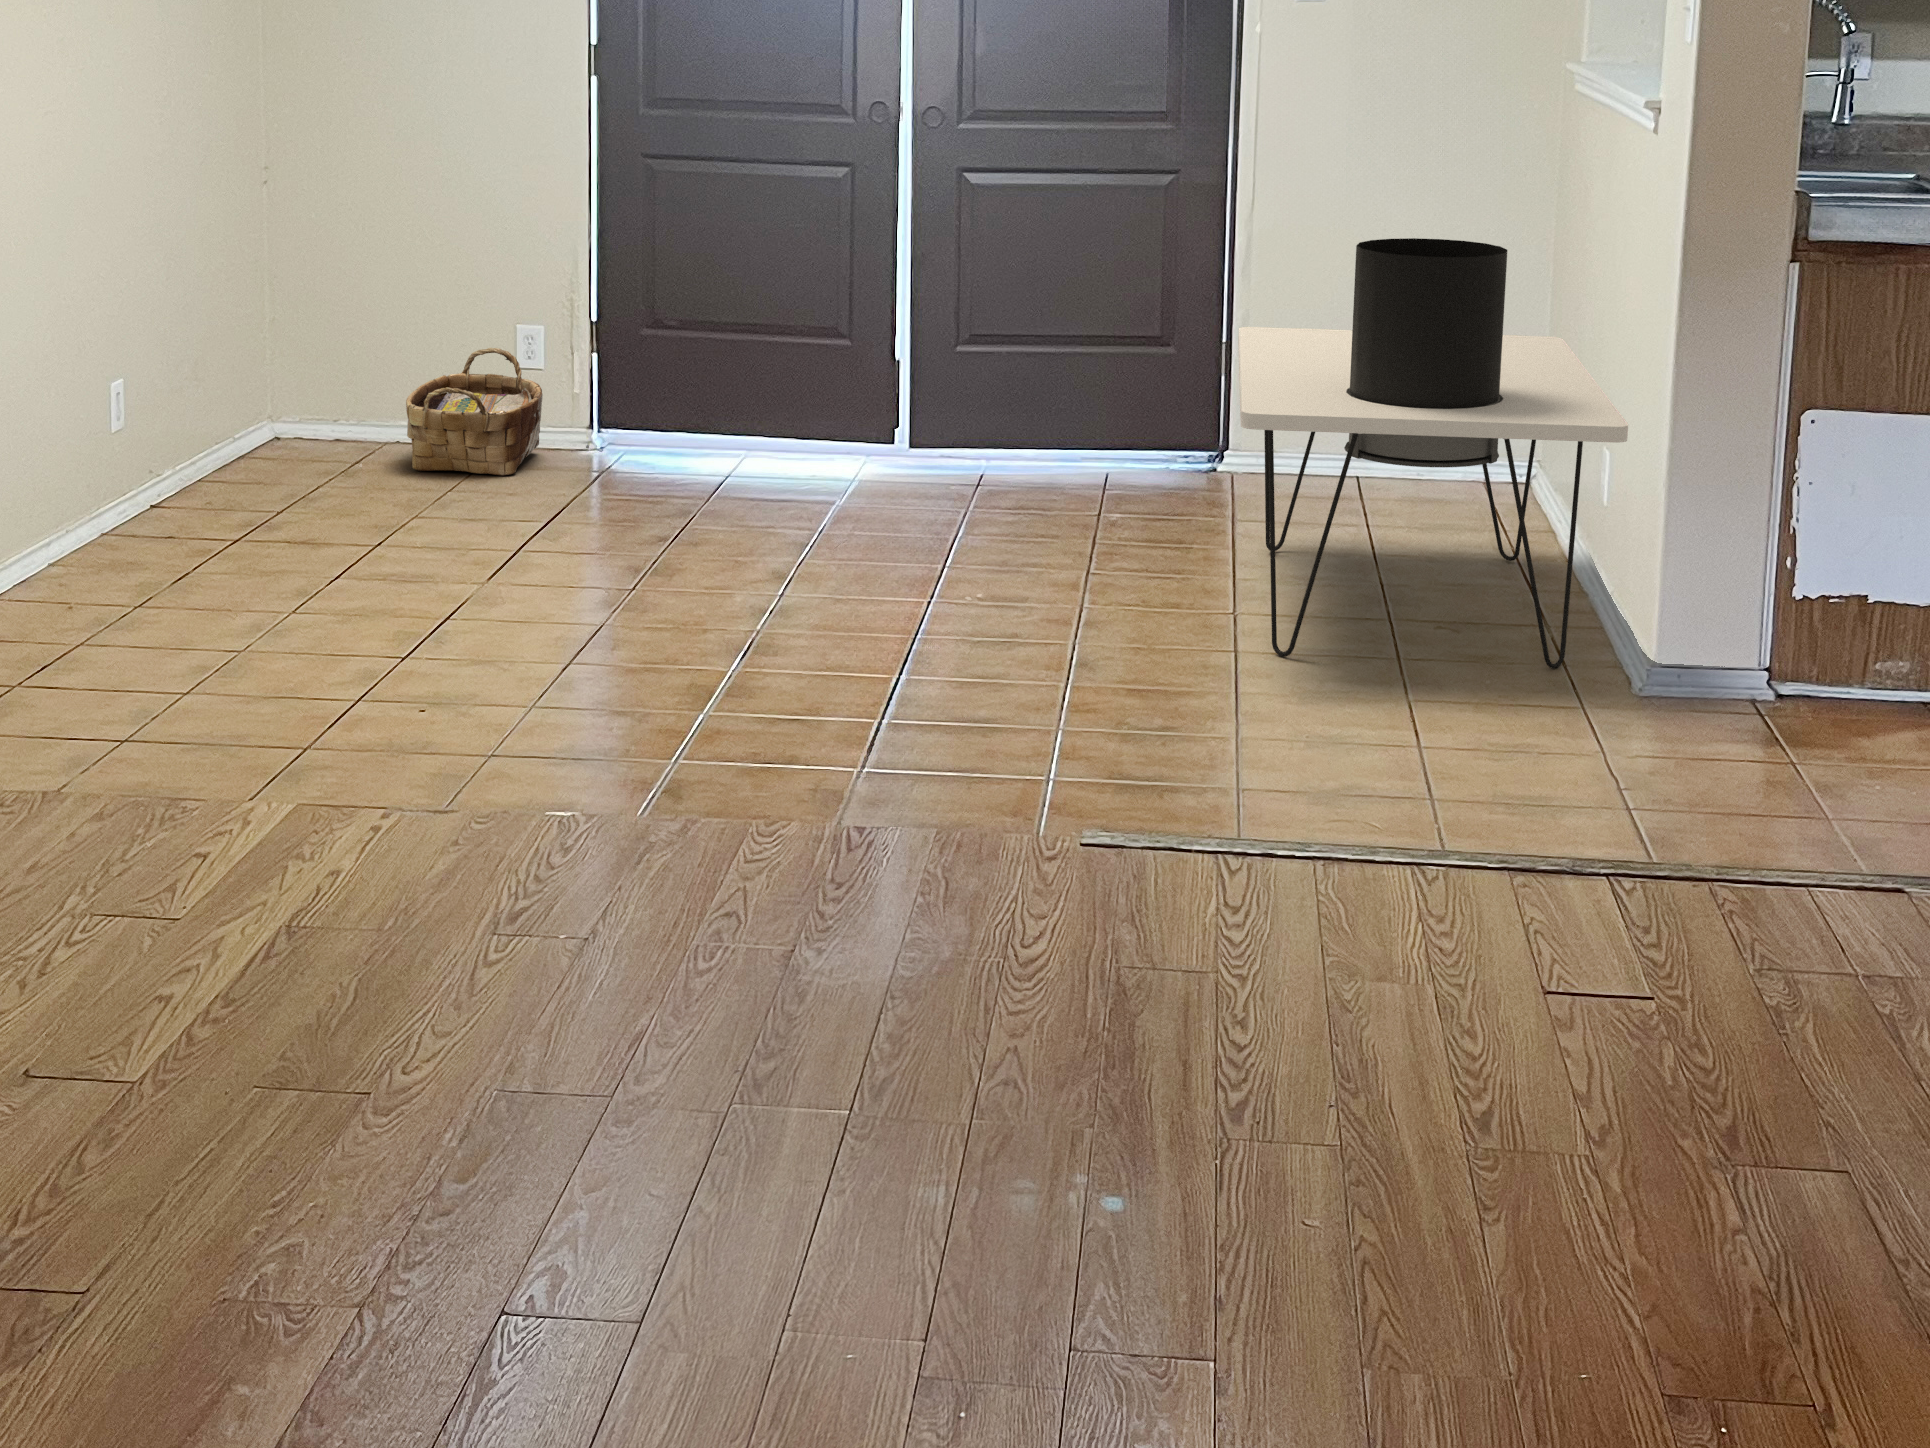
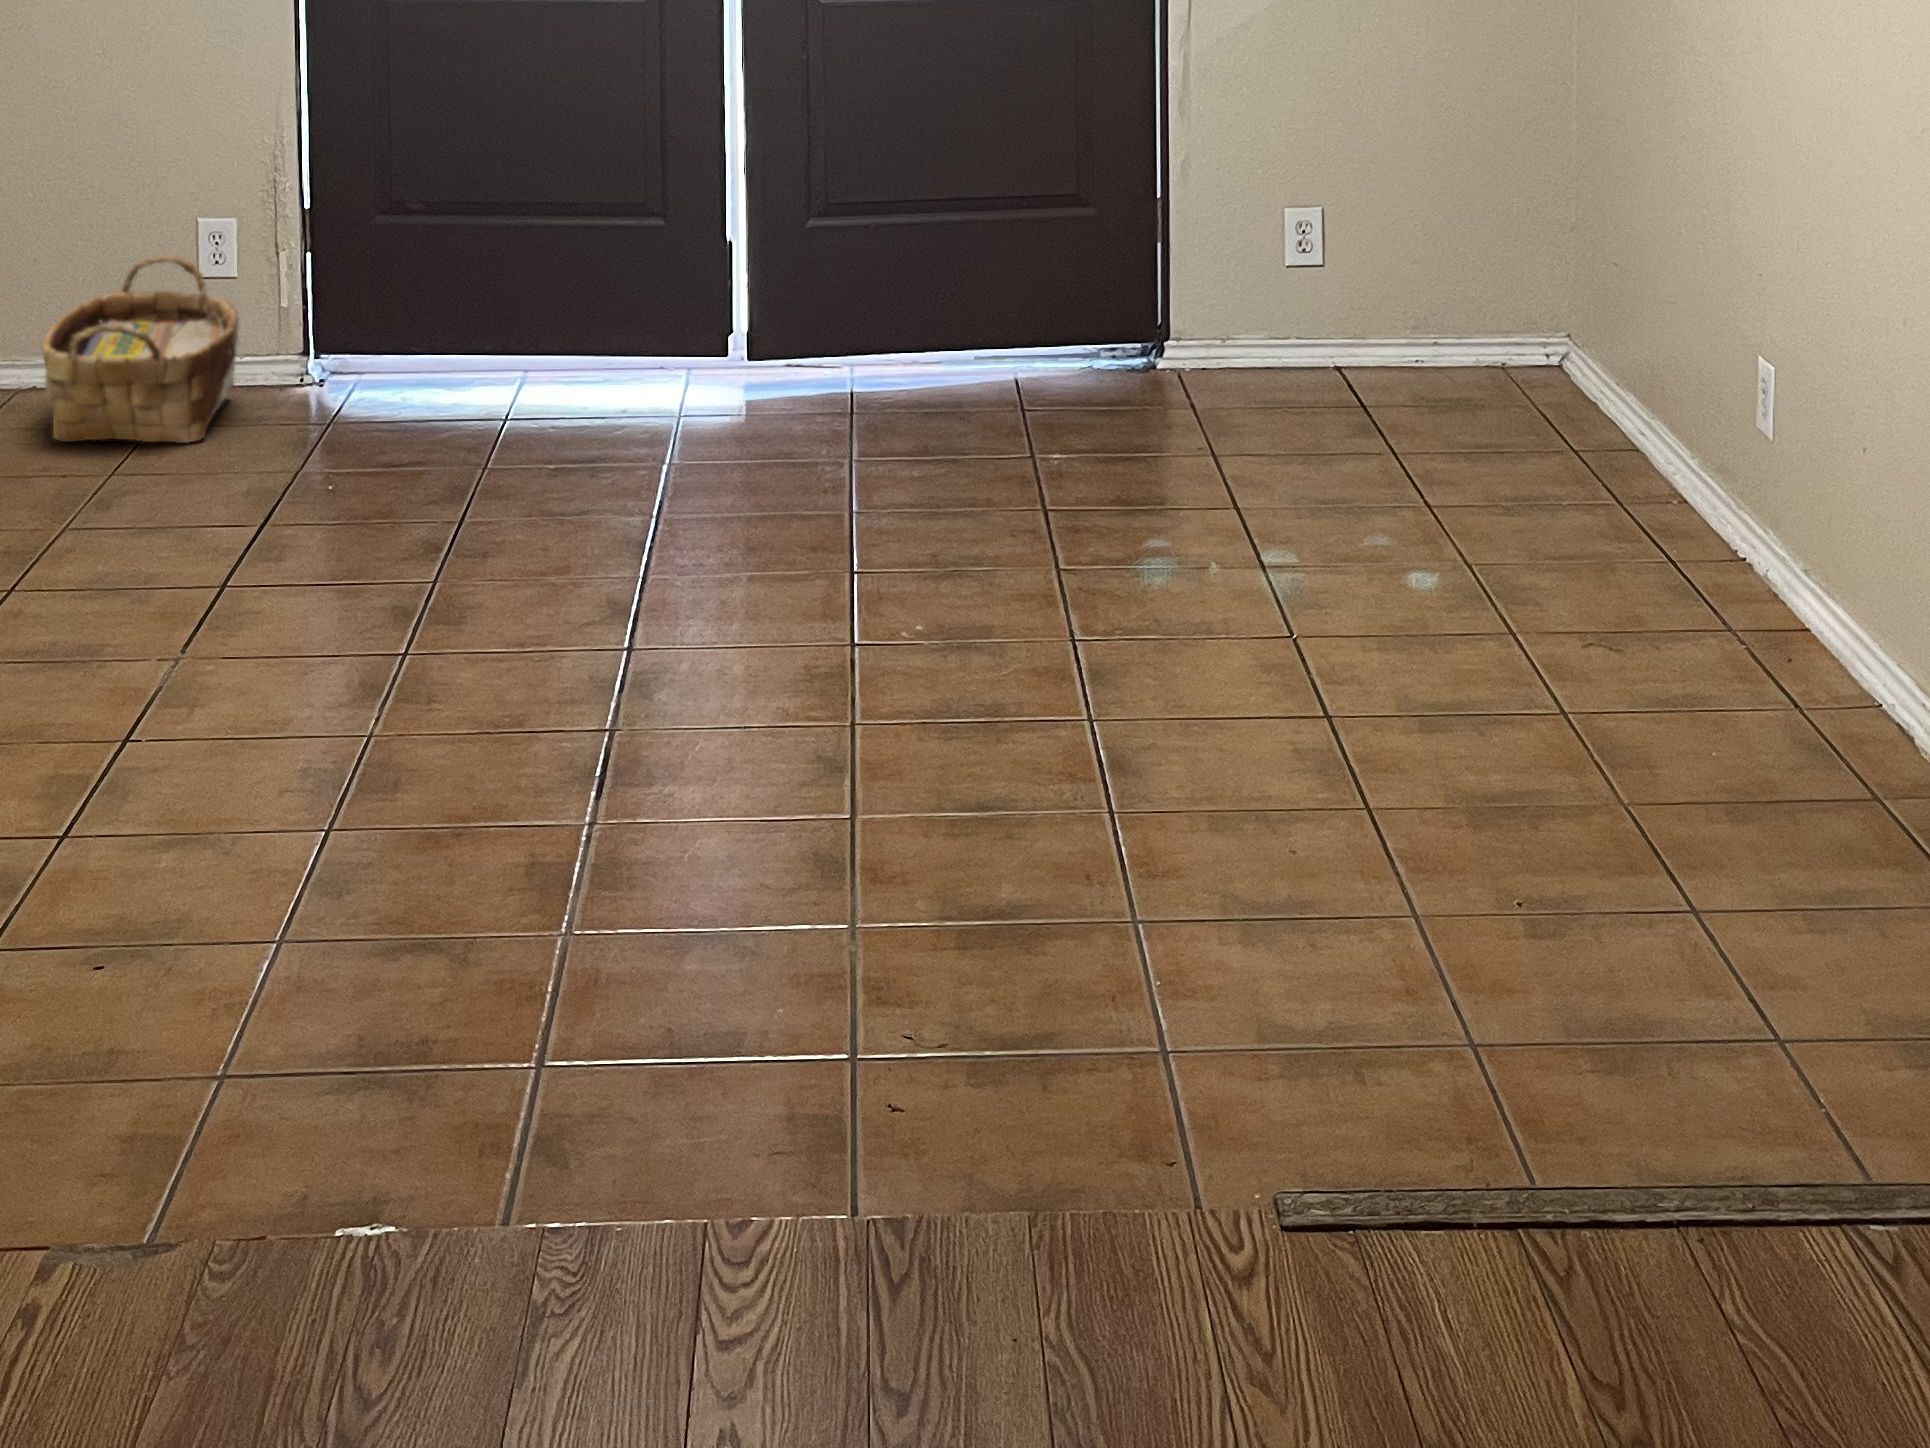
side table: present [1238,238,1628,669] -> none [1240,94,1898,724]

